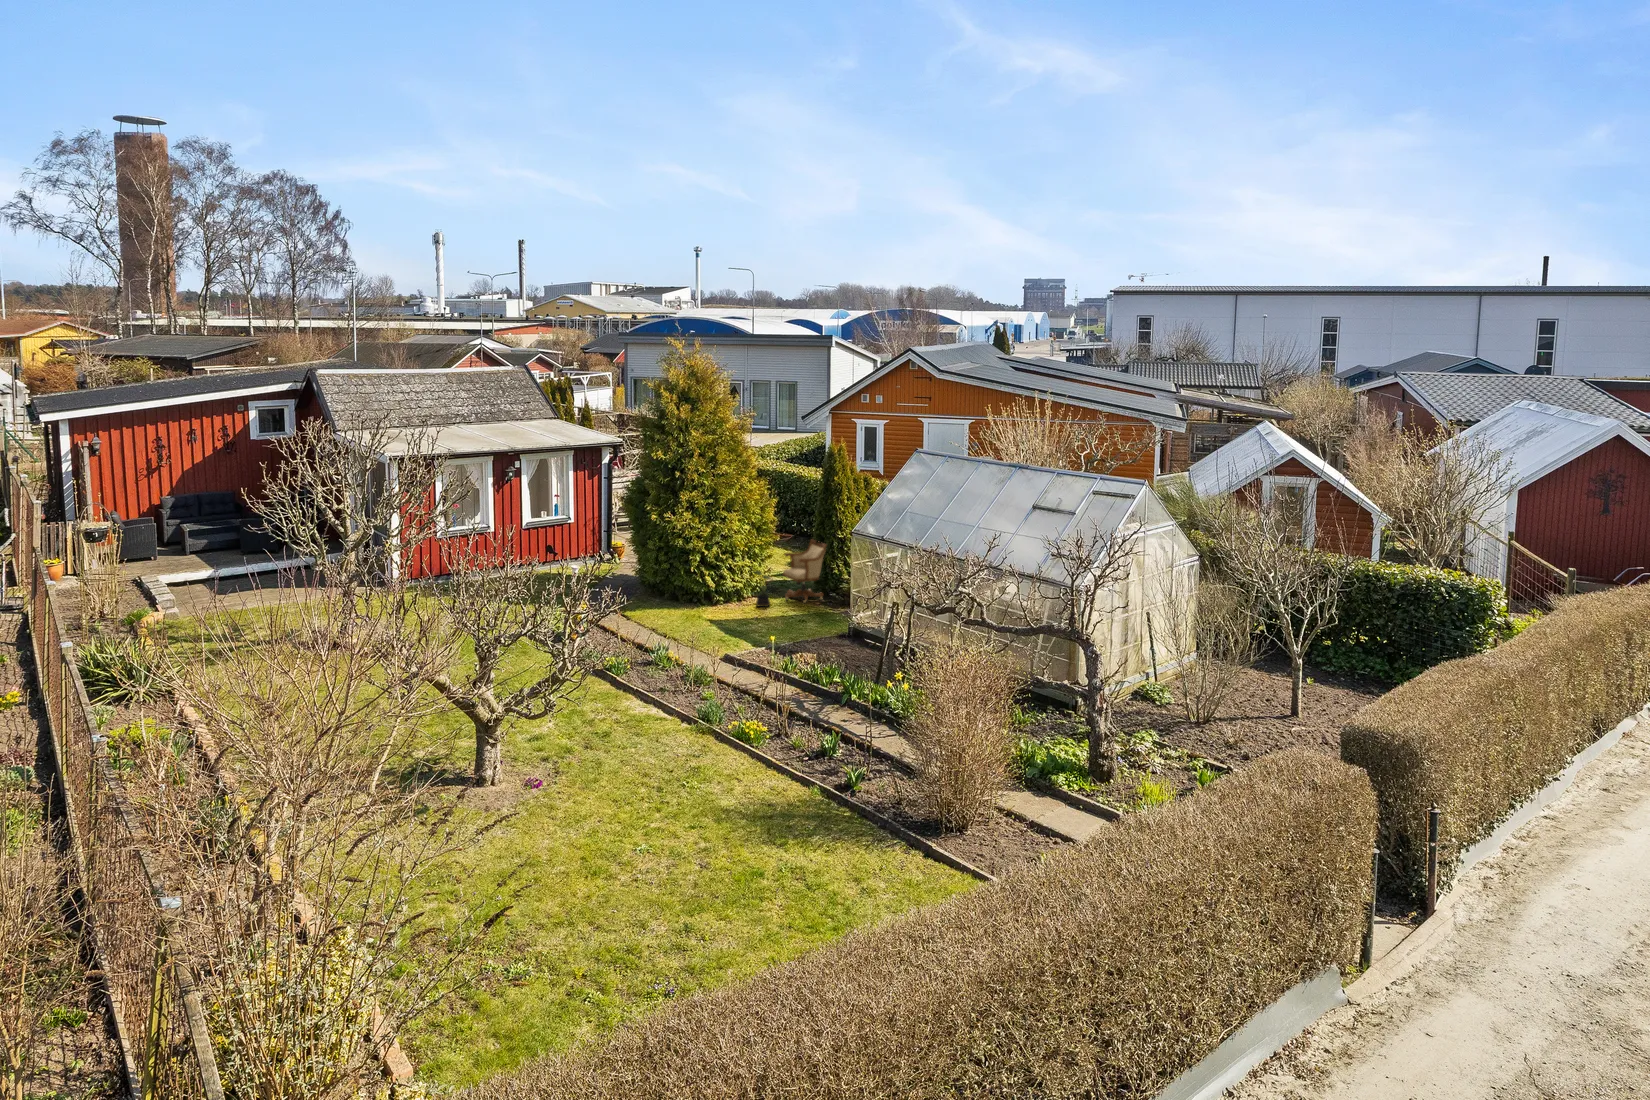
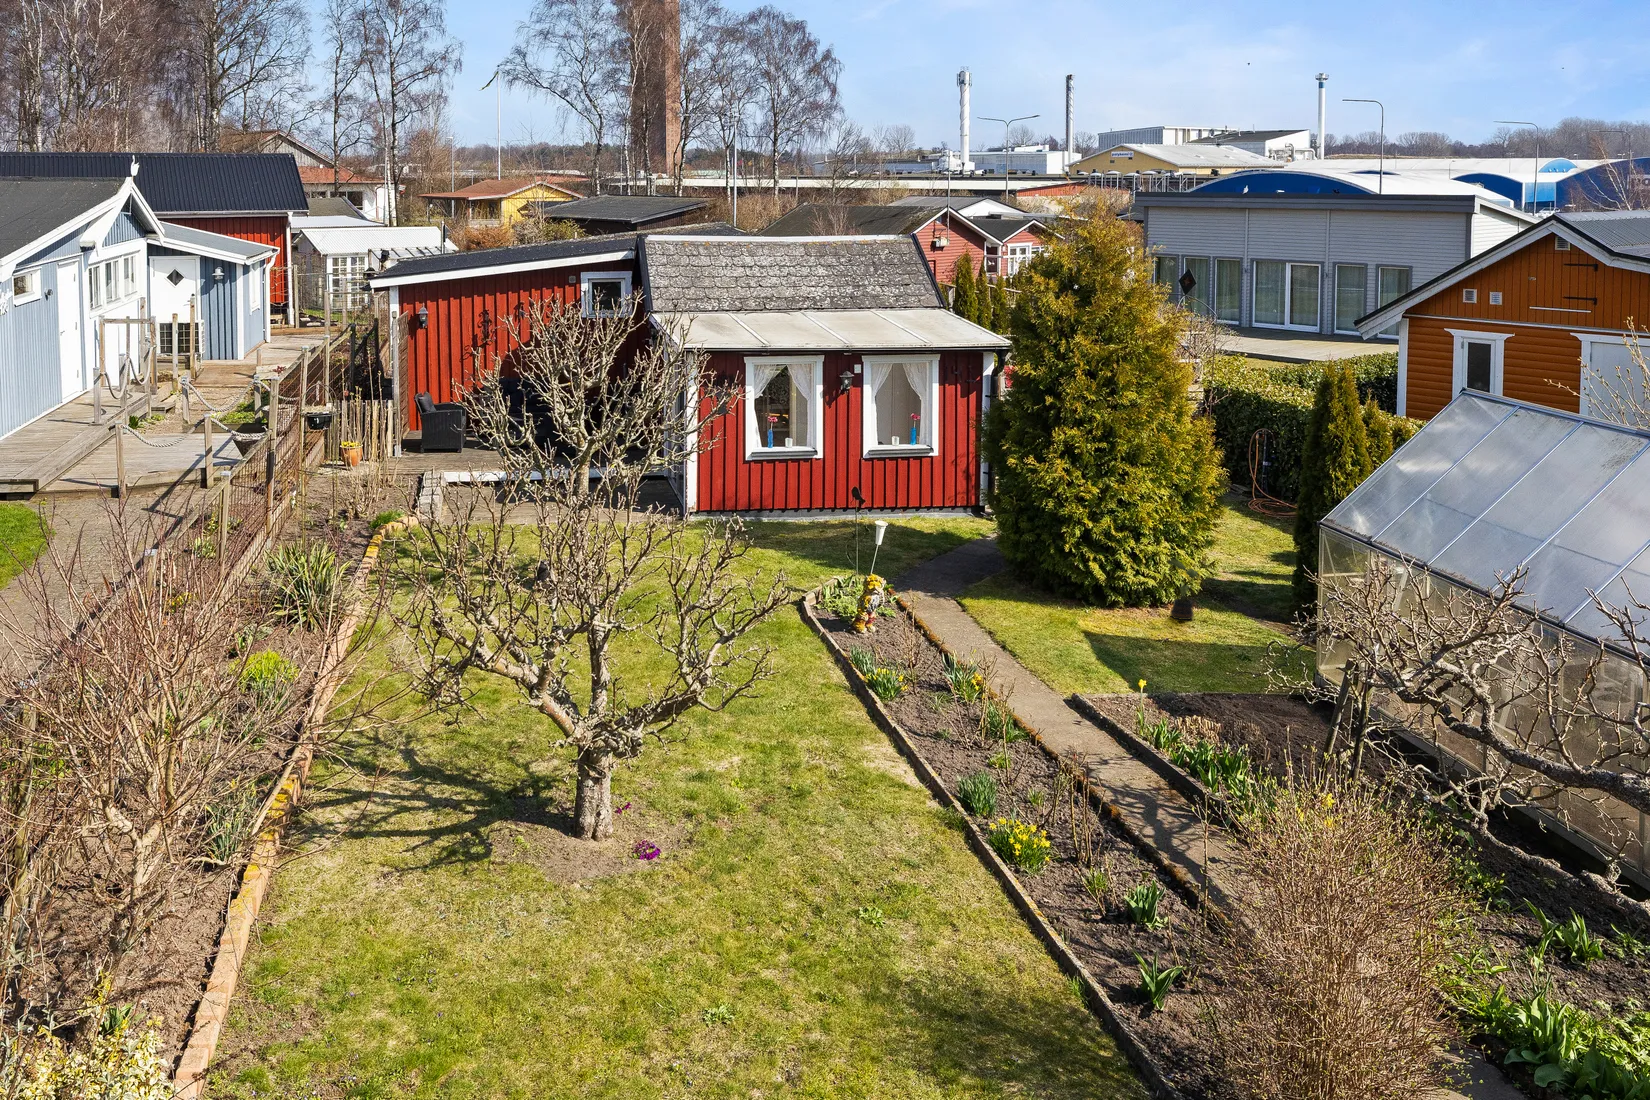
chair: present [783,540,827,603] -> none [1224,519,1301,622]

